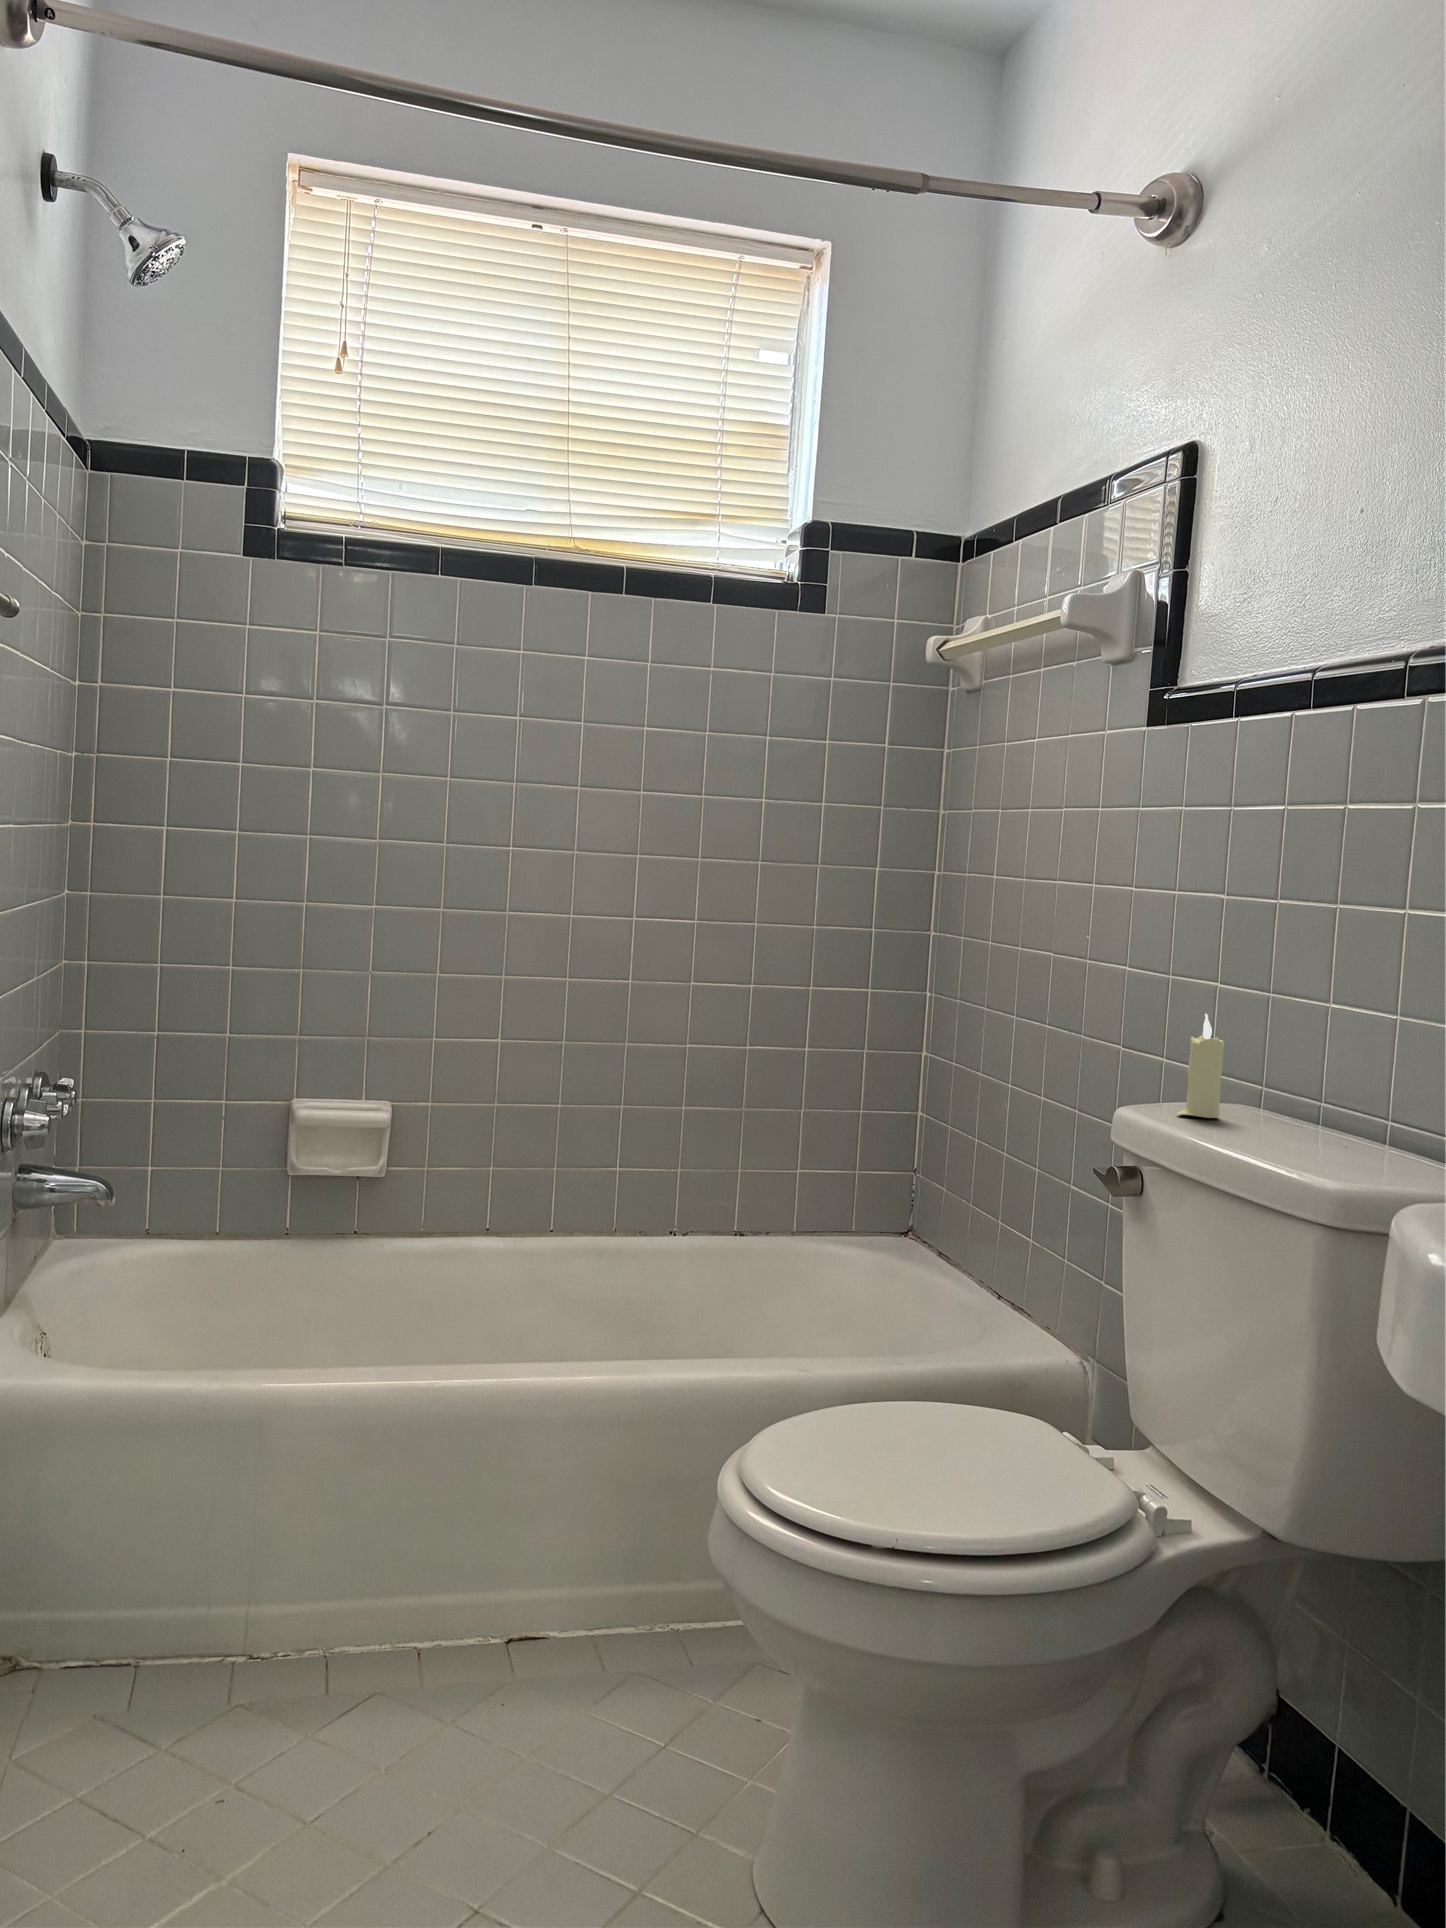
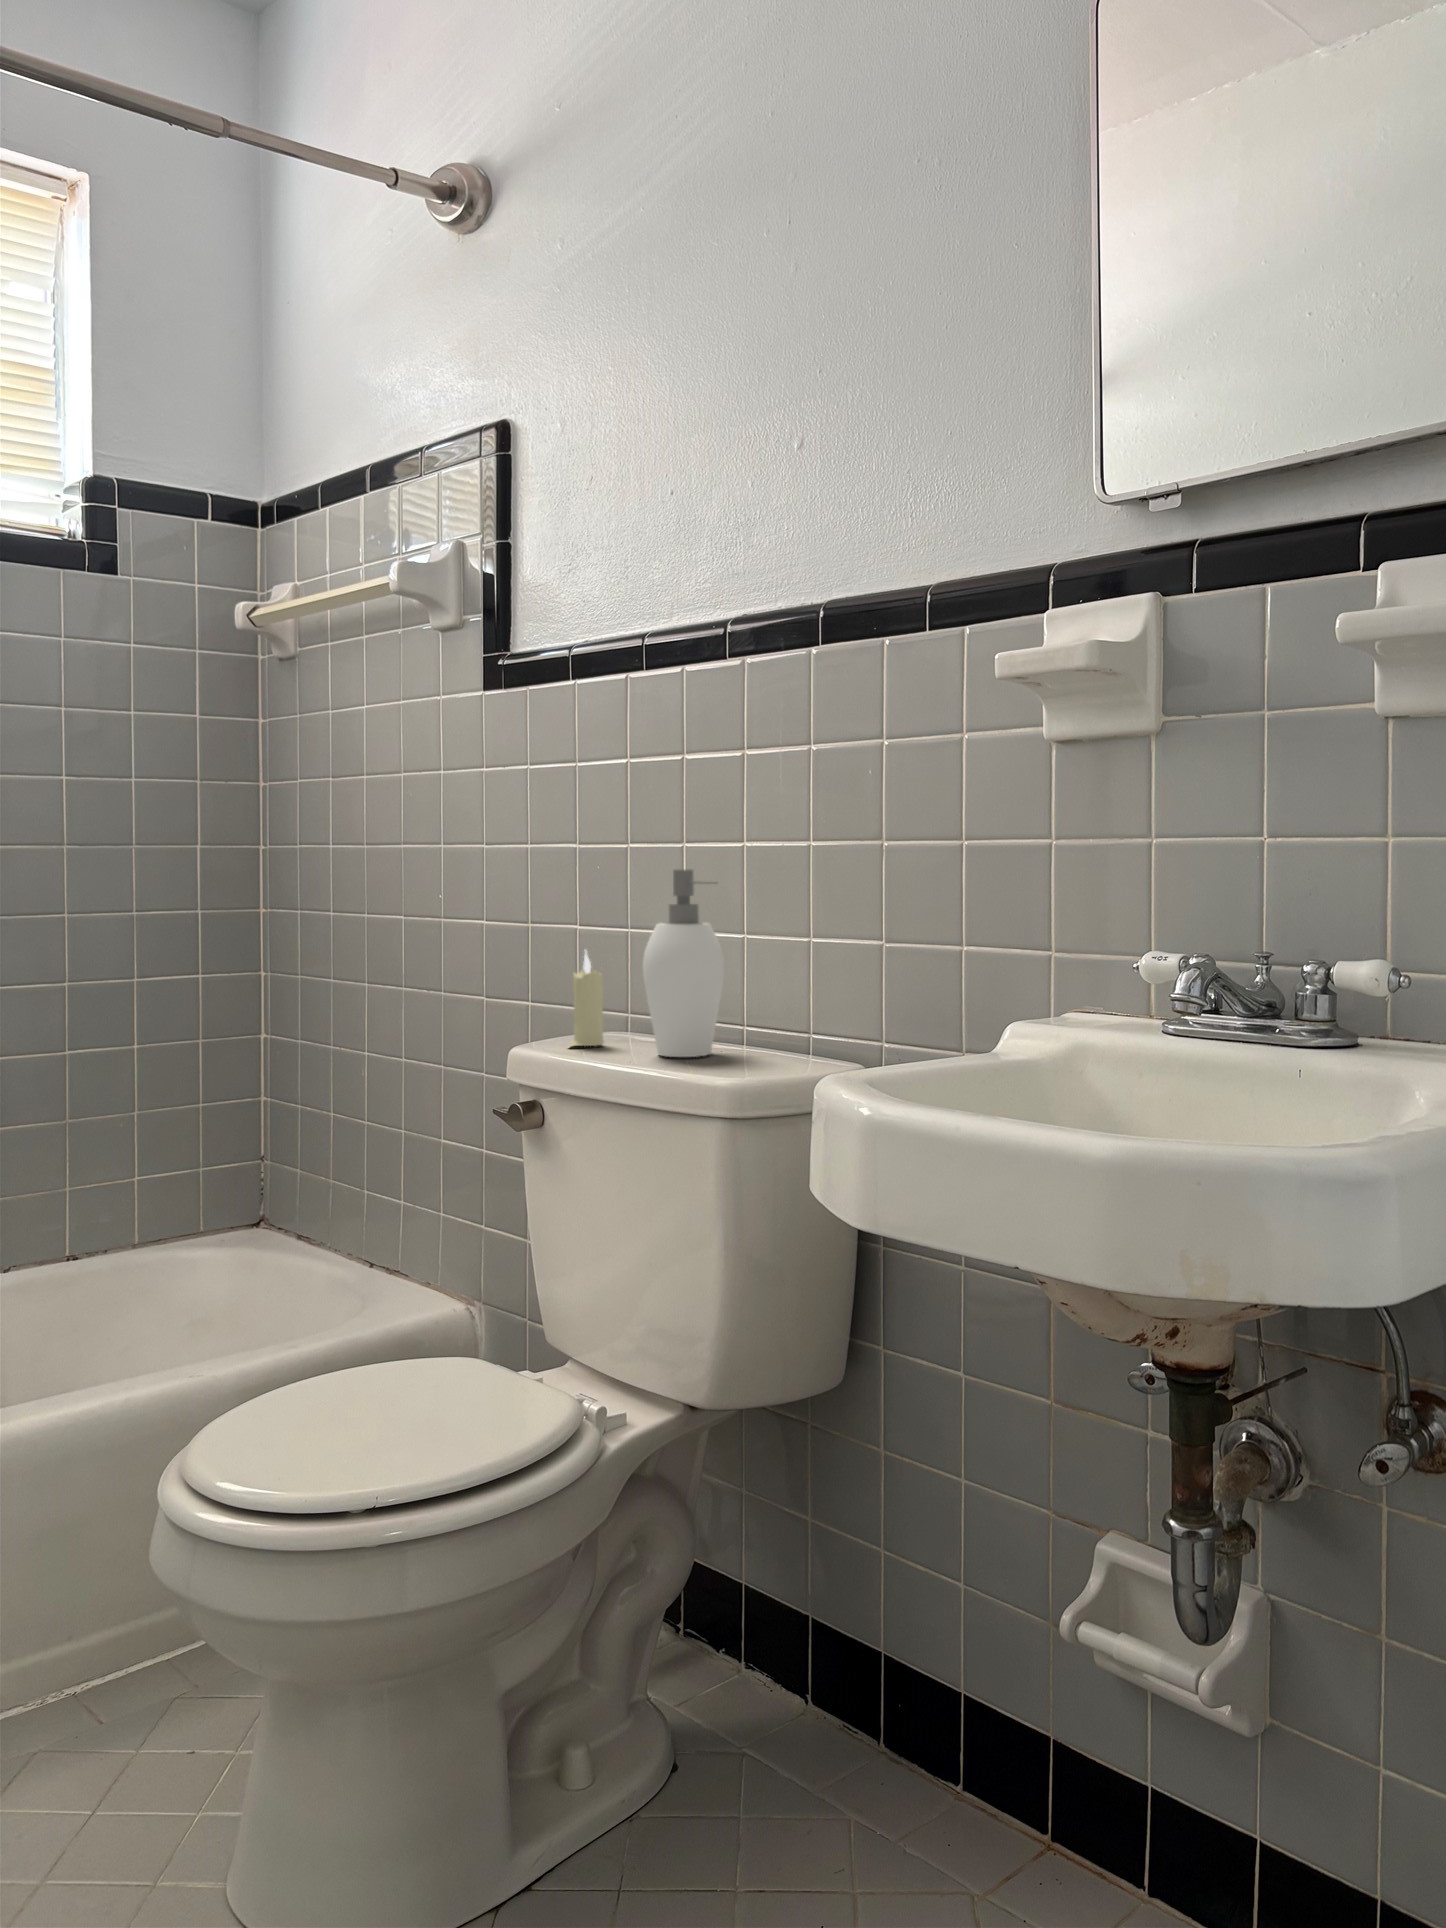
soap dispenser: none [1263,939,1361,1149] -> present [643,869,725,1057]

